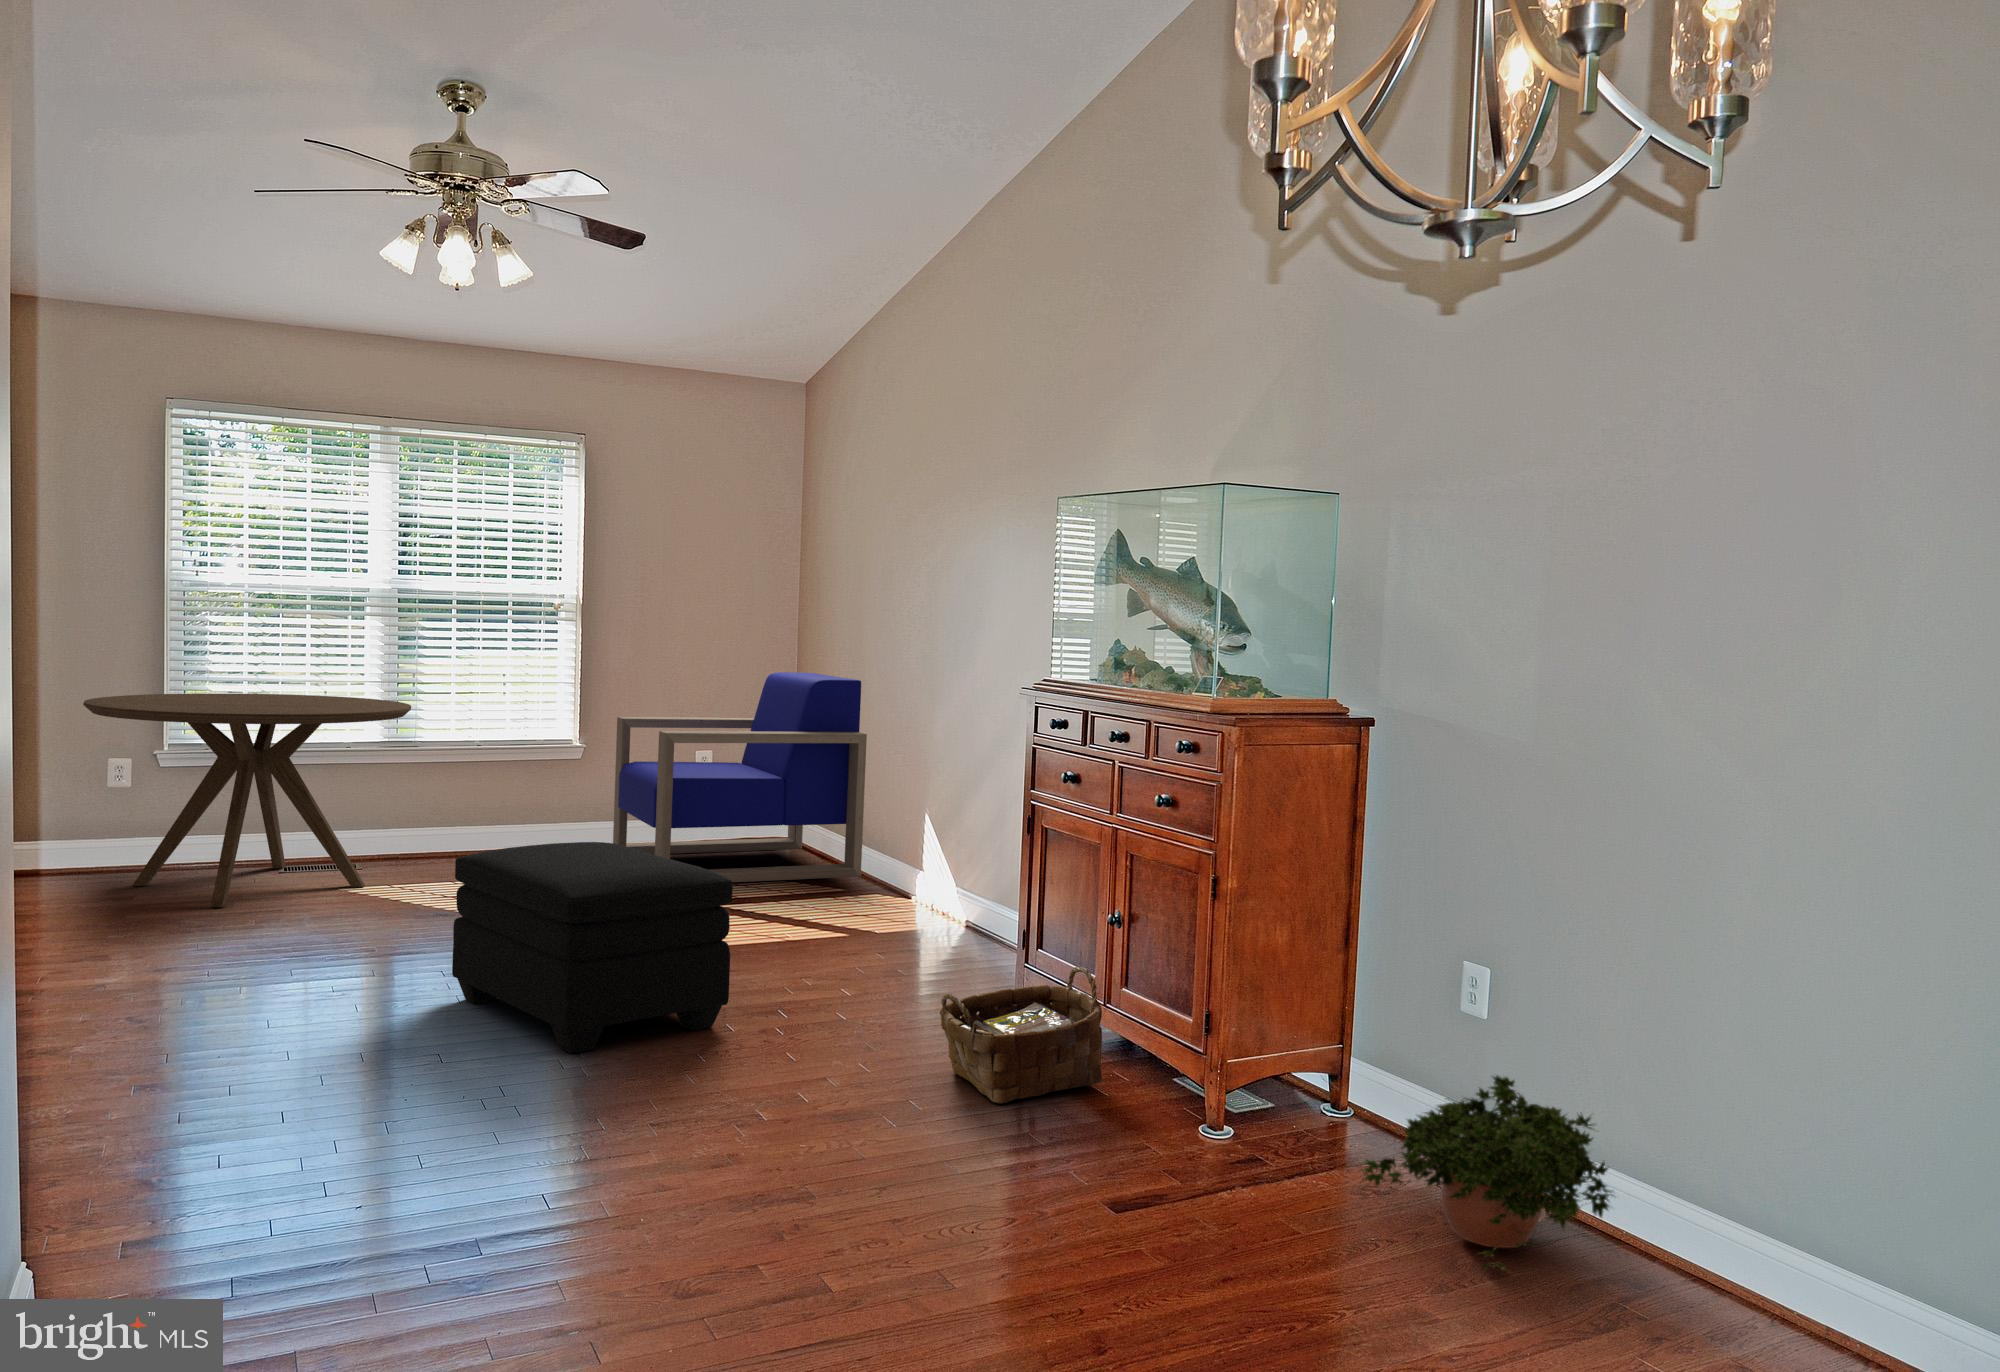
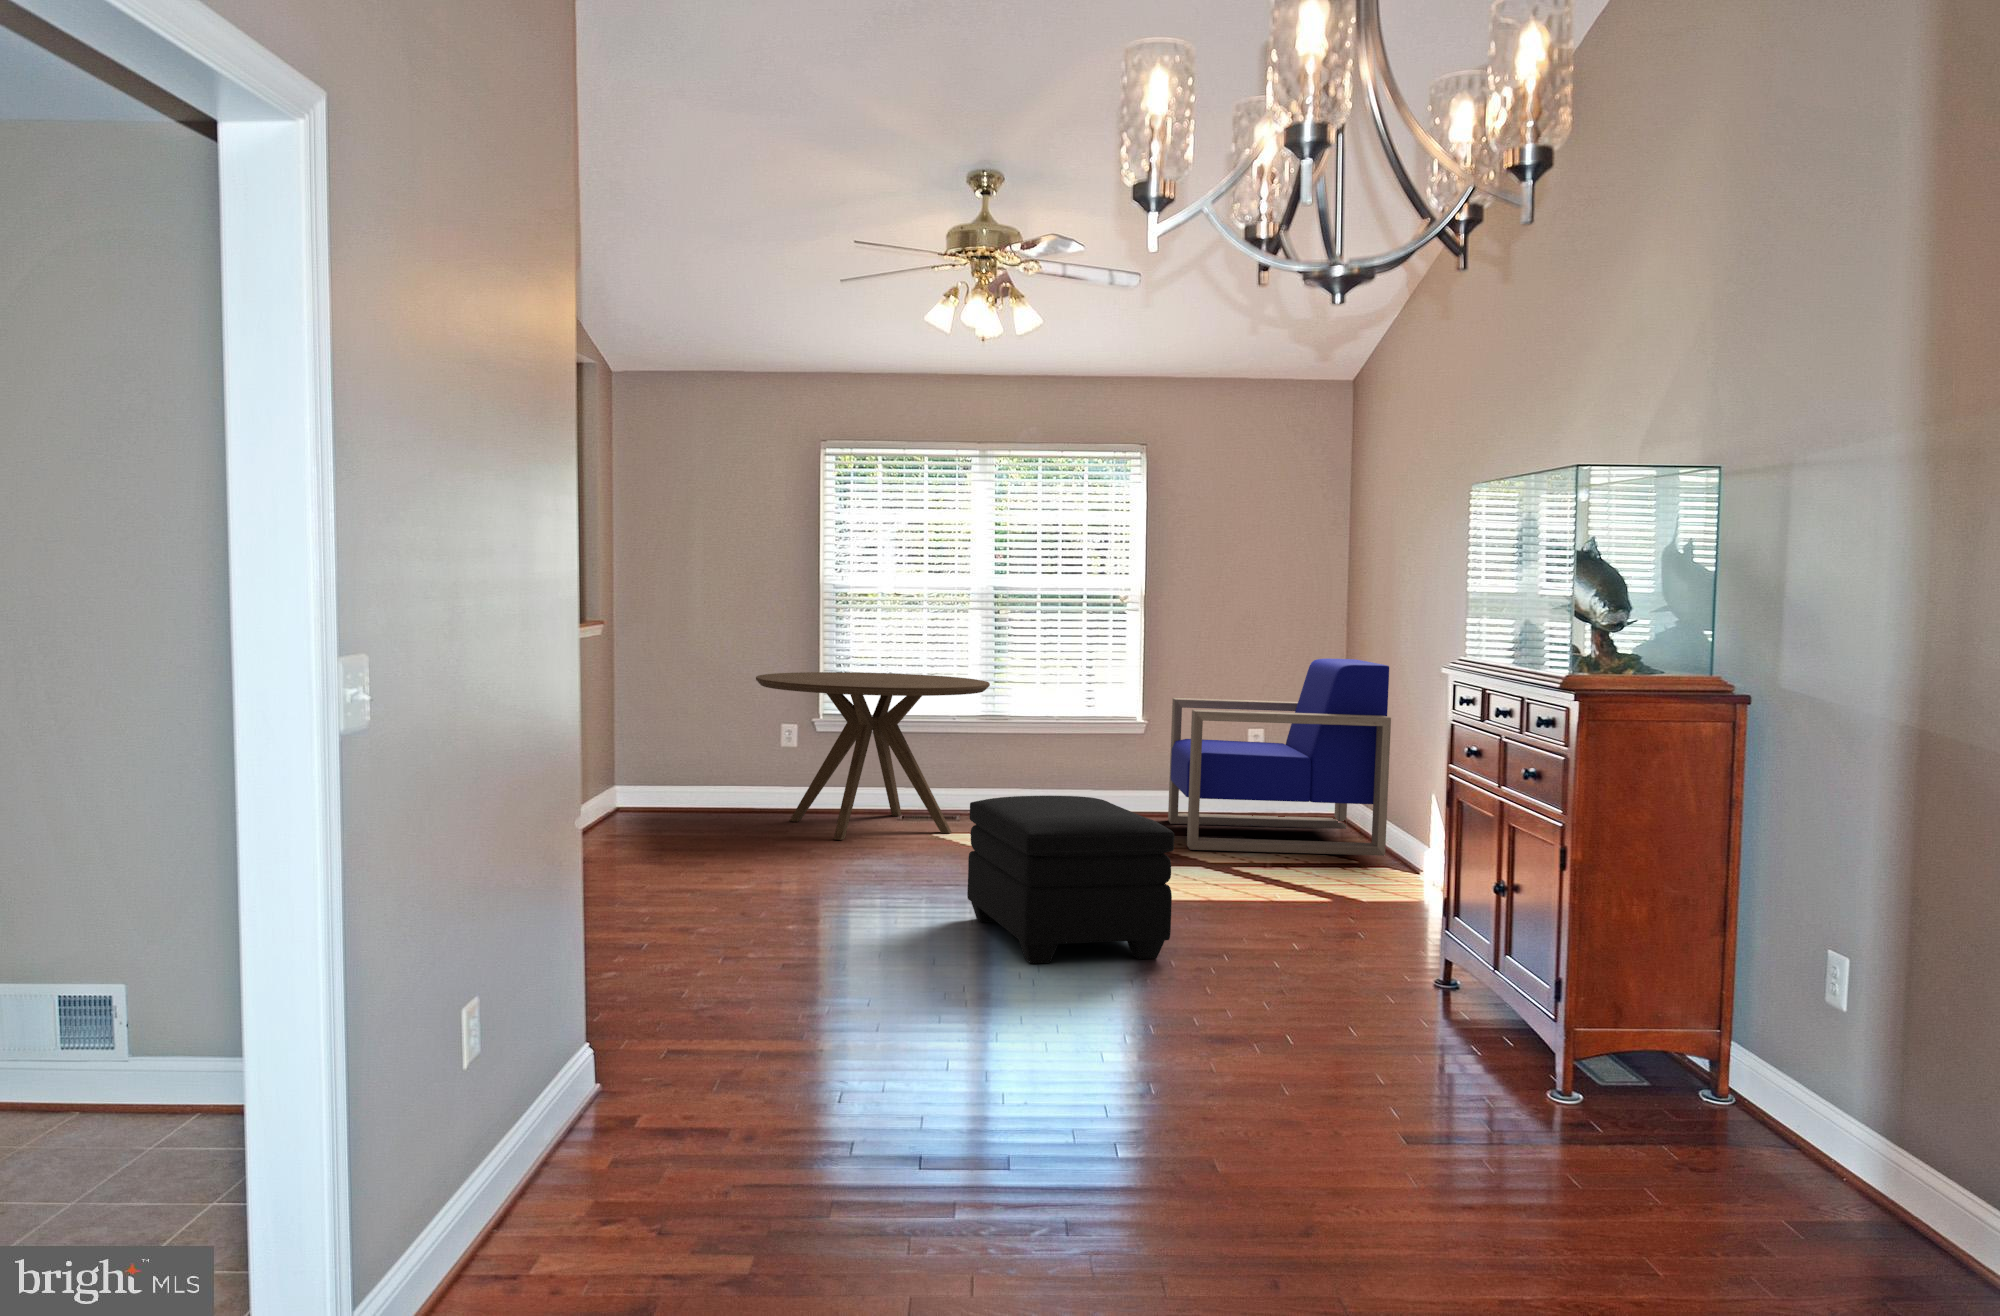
woven basket: present [940,967,1102,1104] -> none [1323,929,1480,1043]
potted plant: present [1362,1075,1613,1270] -> none [1631,1054,1910,1239]

